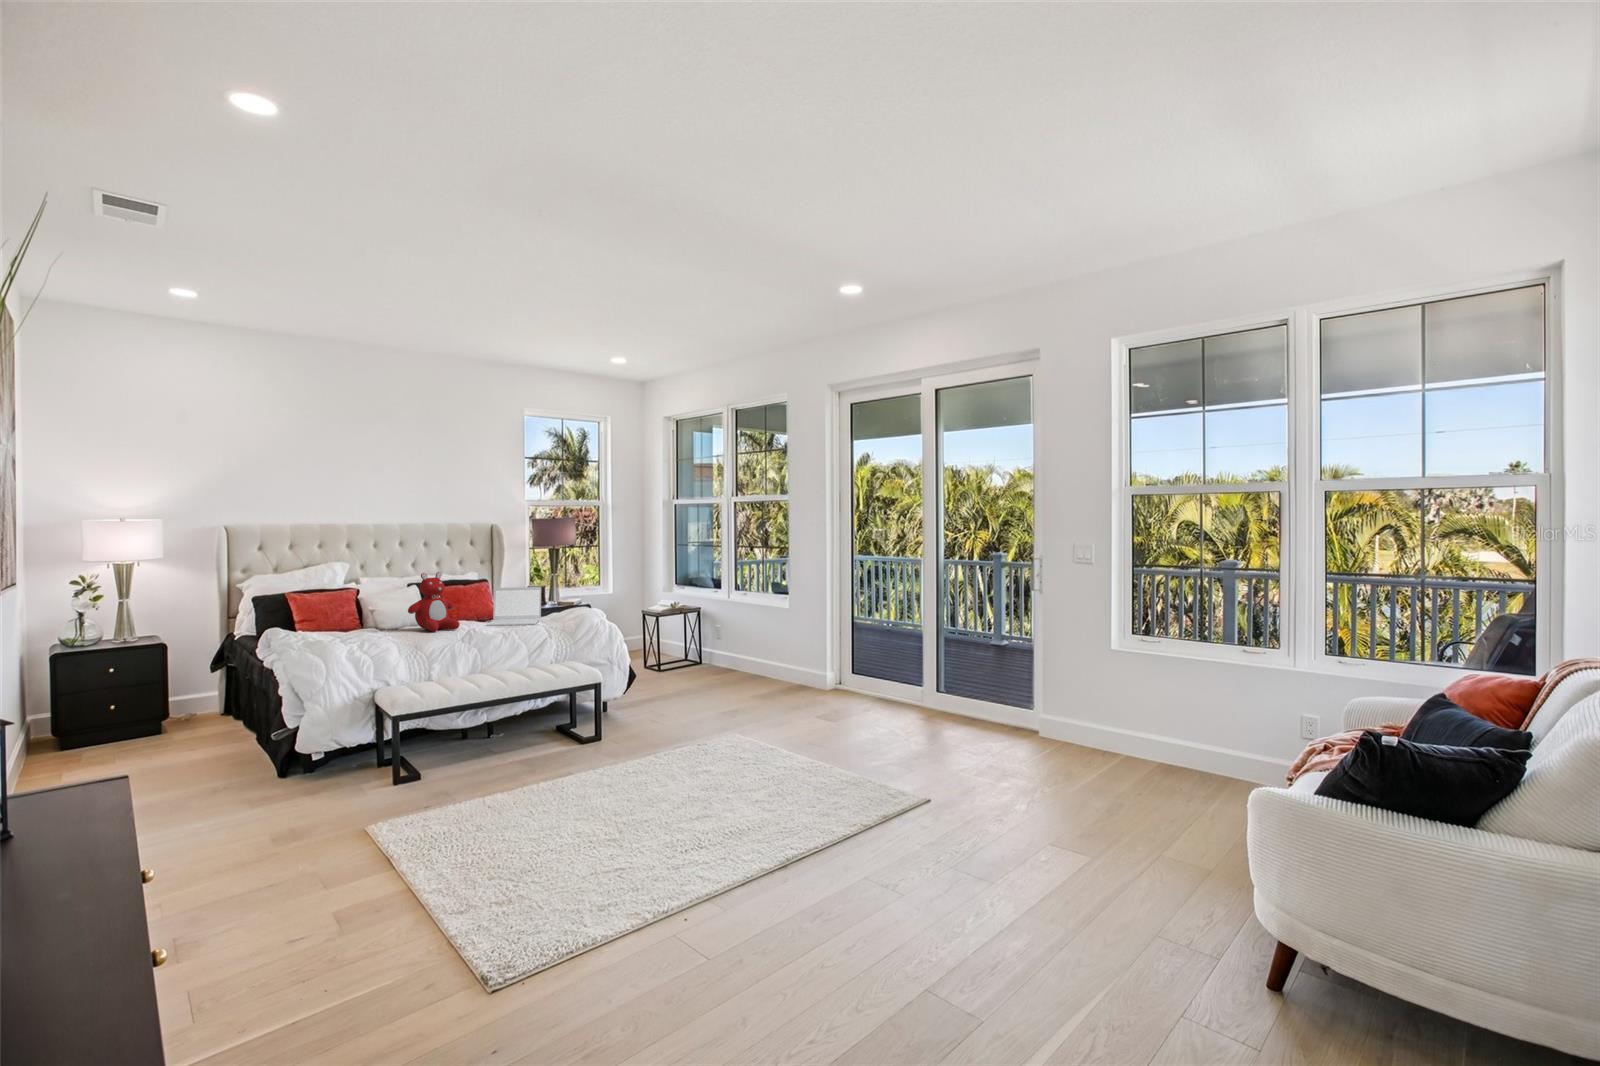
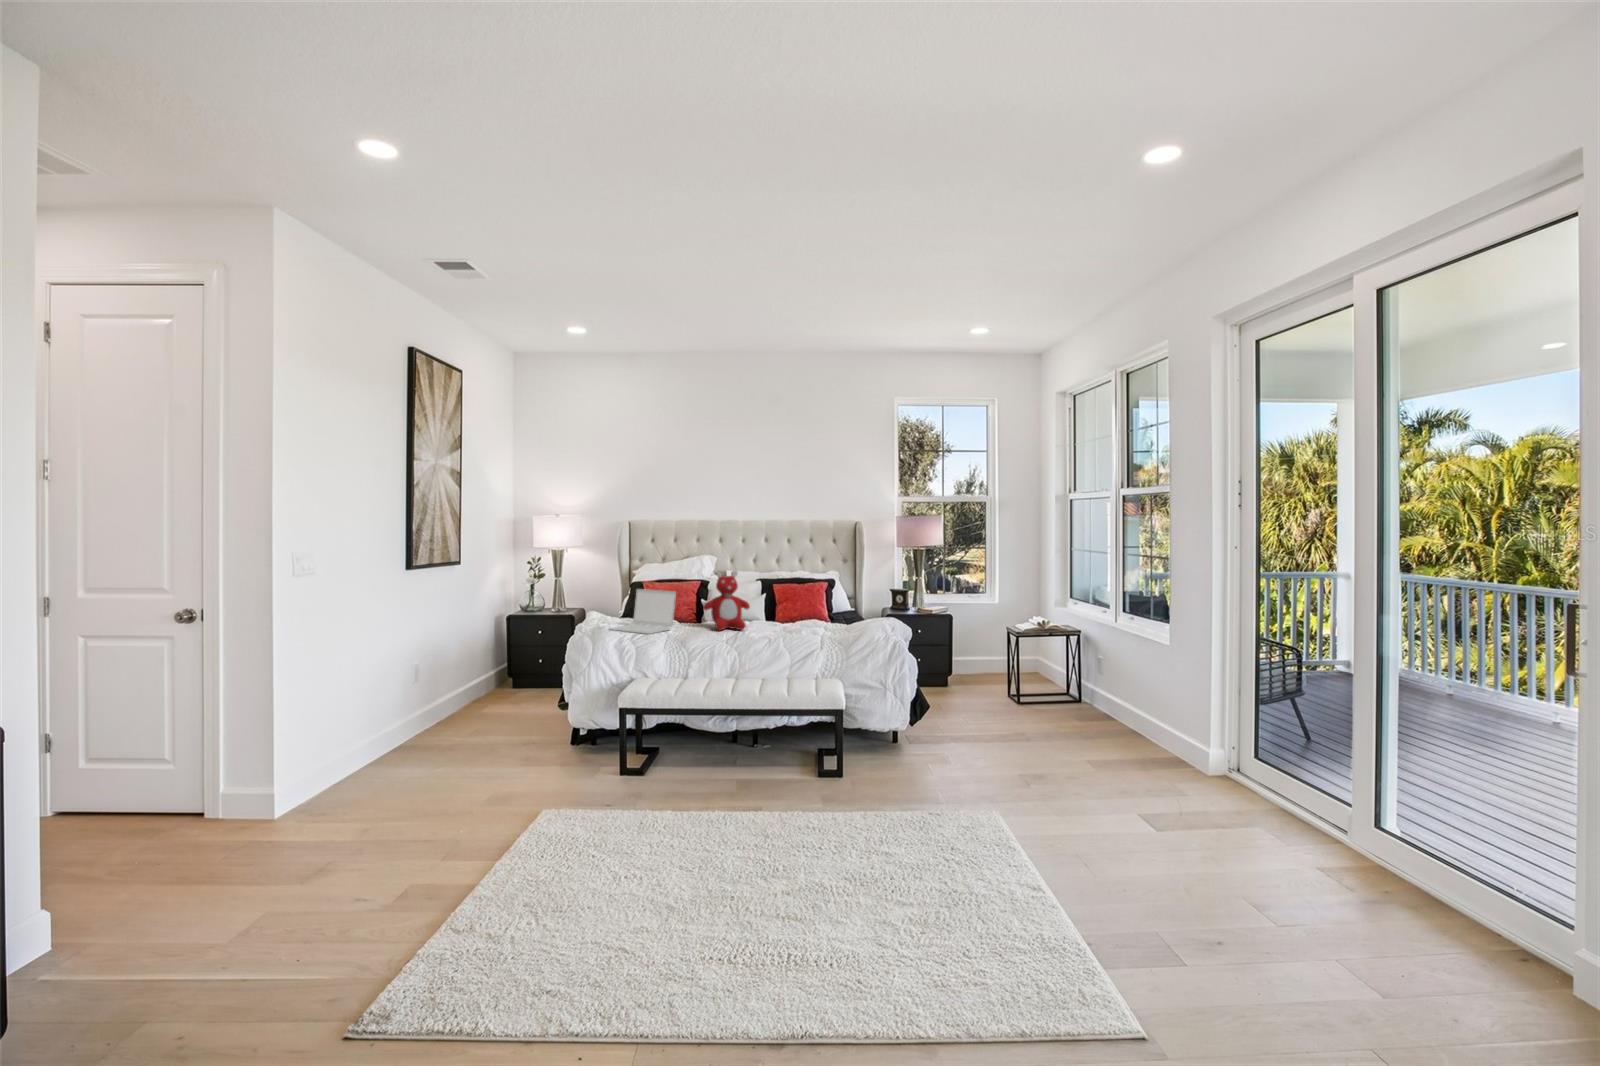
laptop: present [487,587,541,626] -> present [610,589,676,634]

